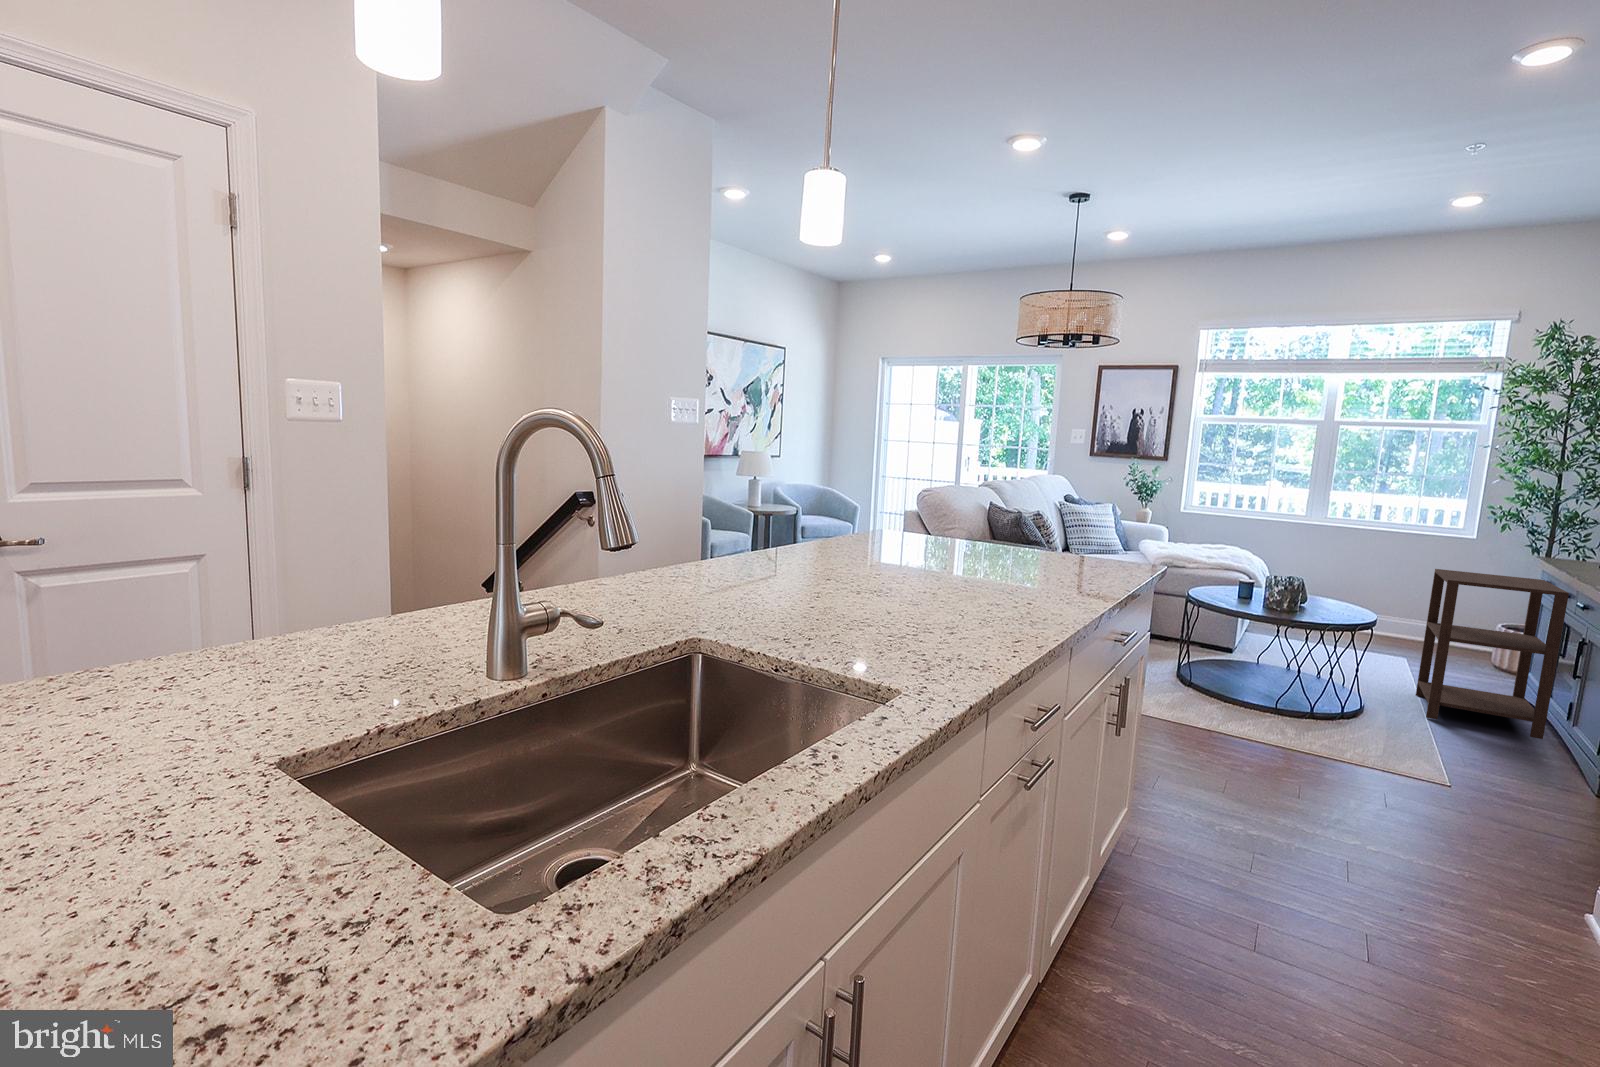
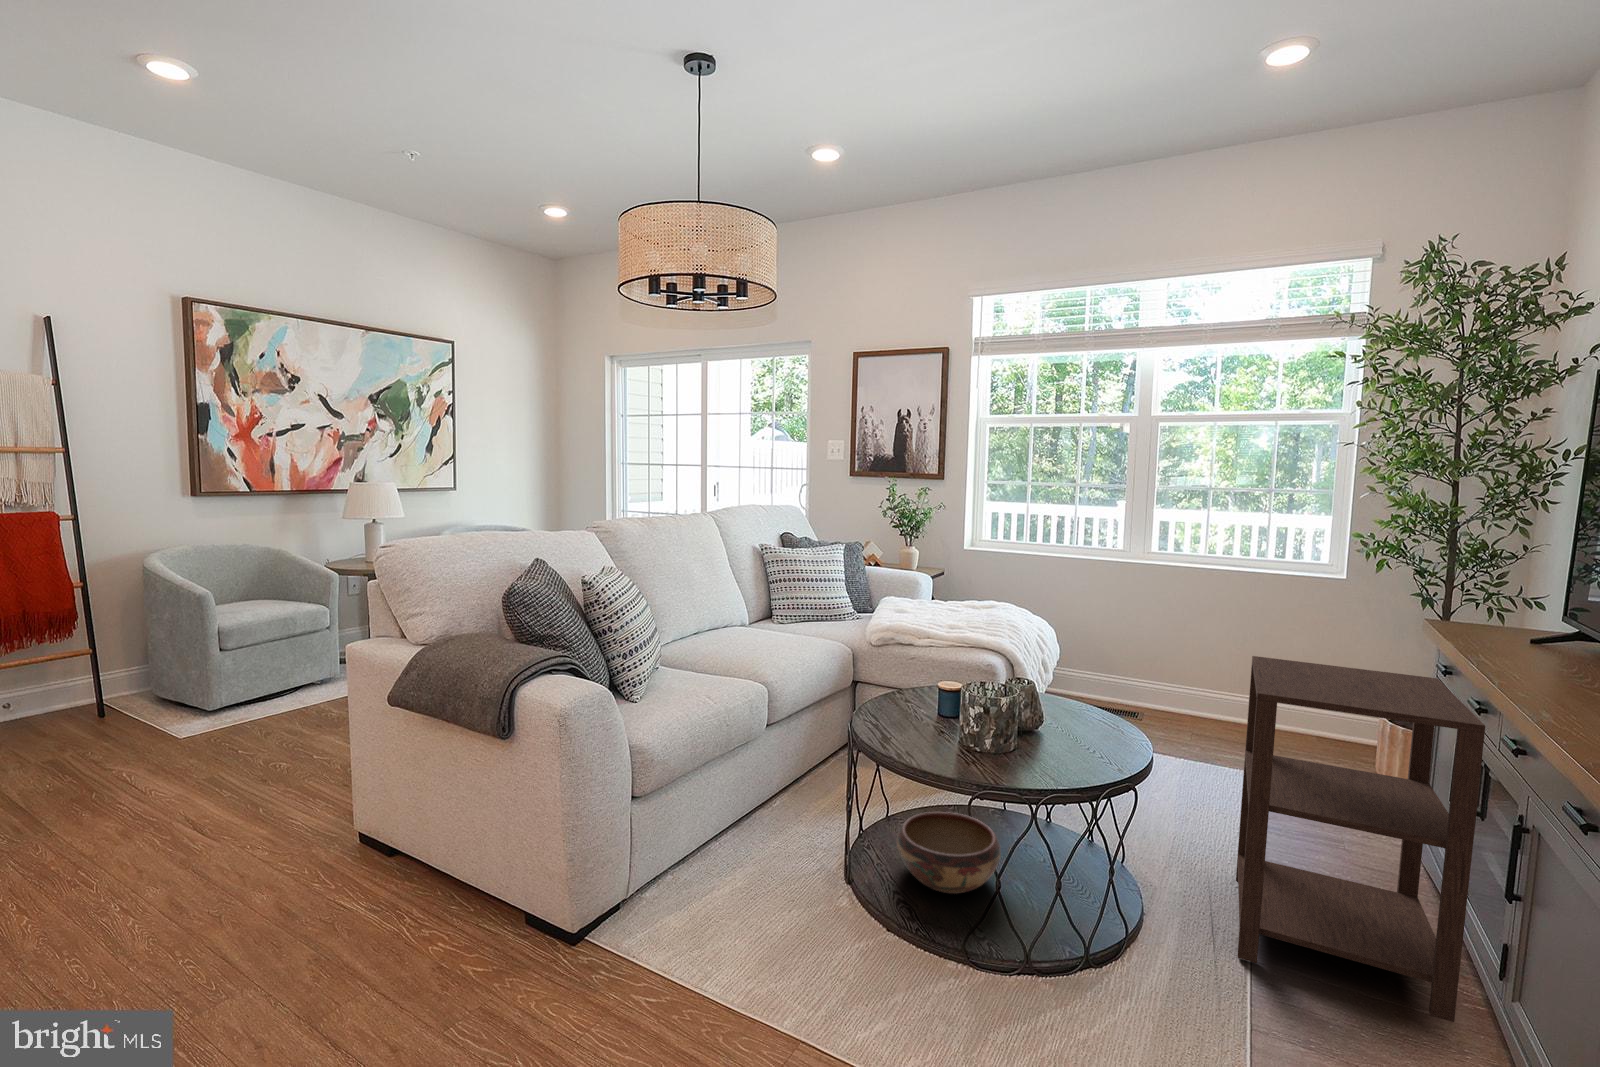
decorative bowl: none [1224,652,1289,689] -> present [897,812,1001,894]

